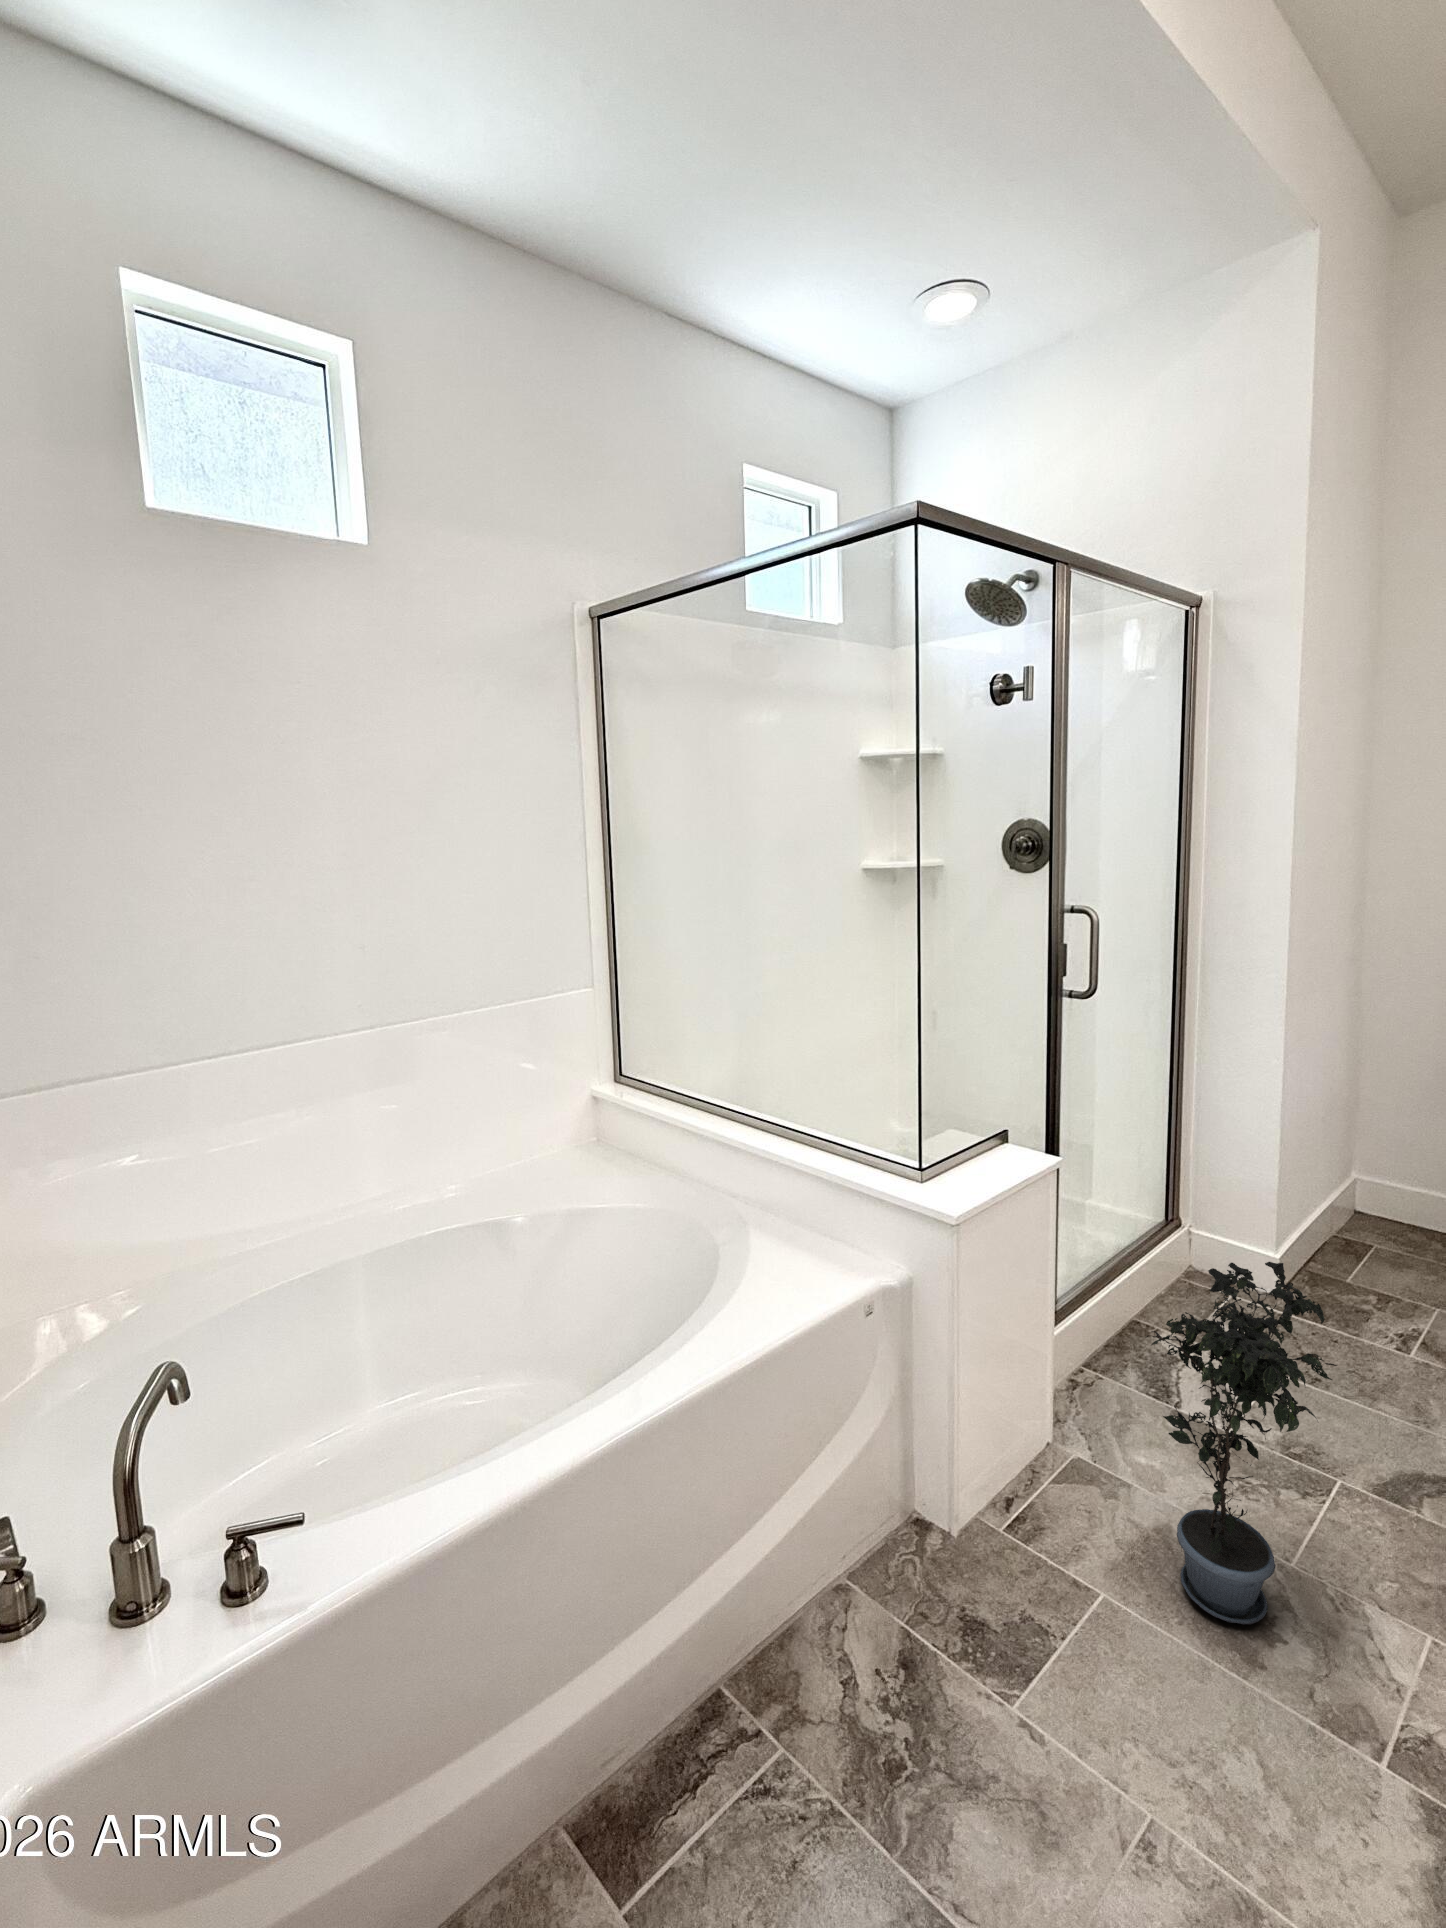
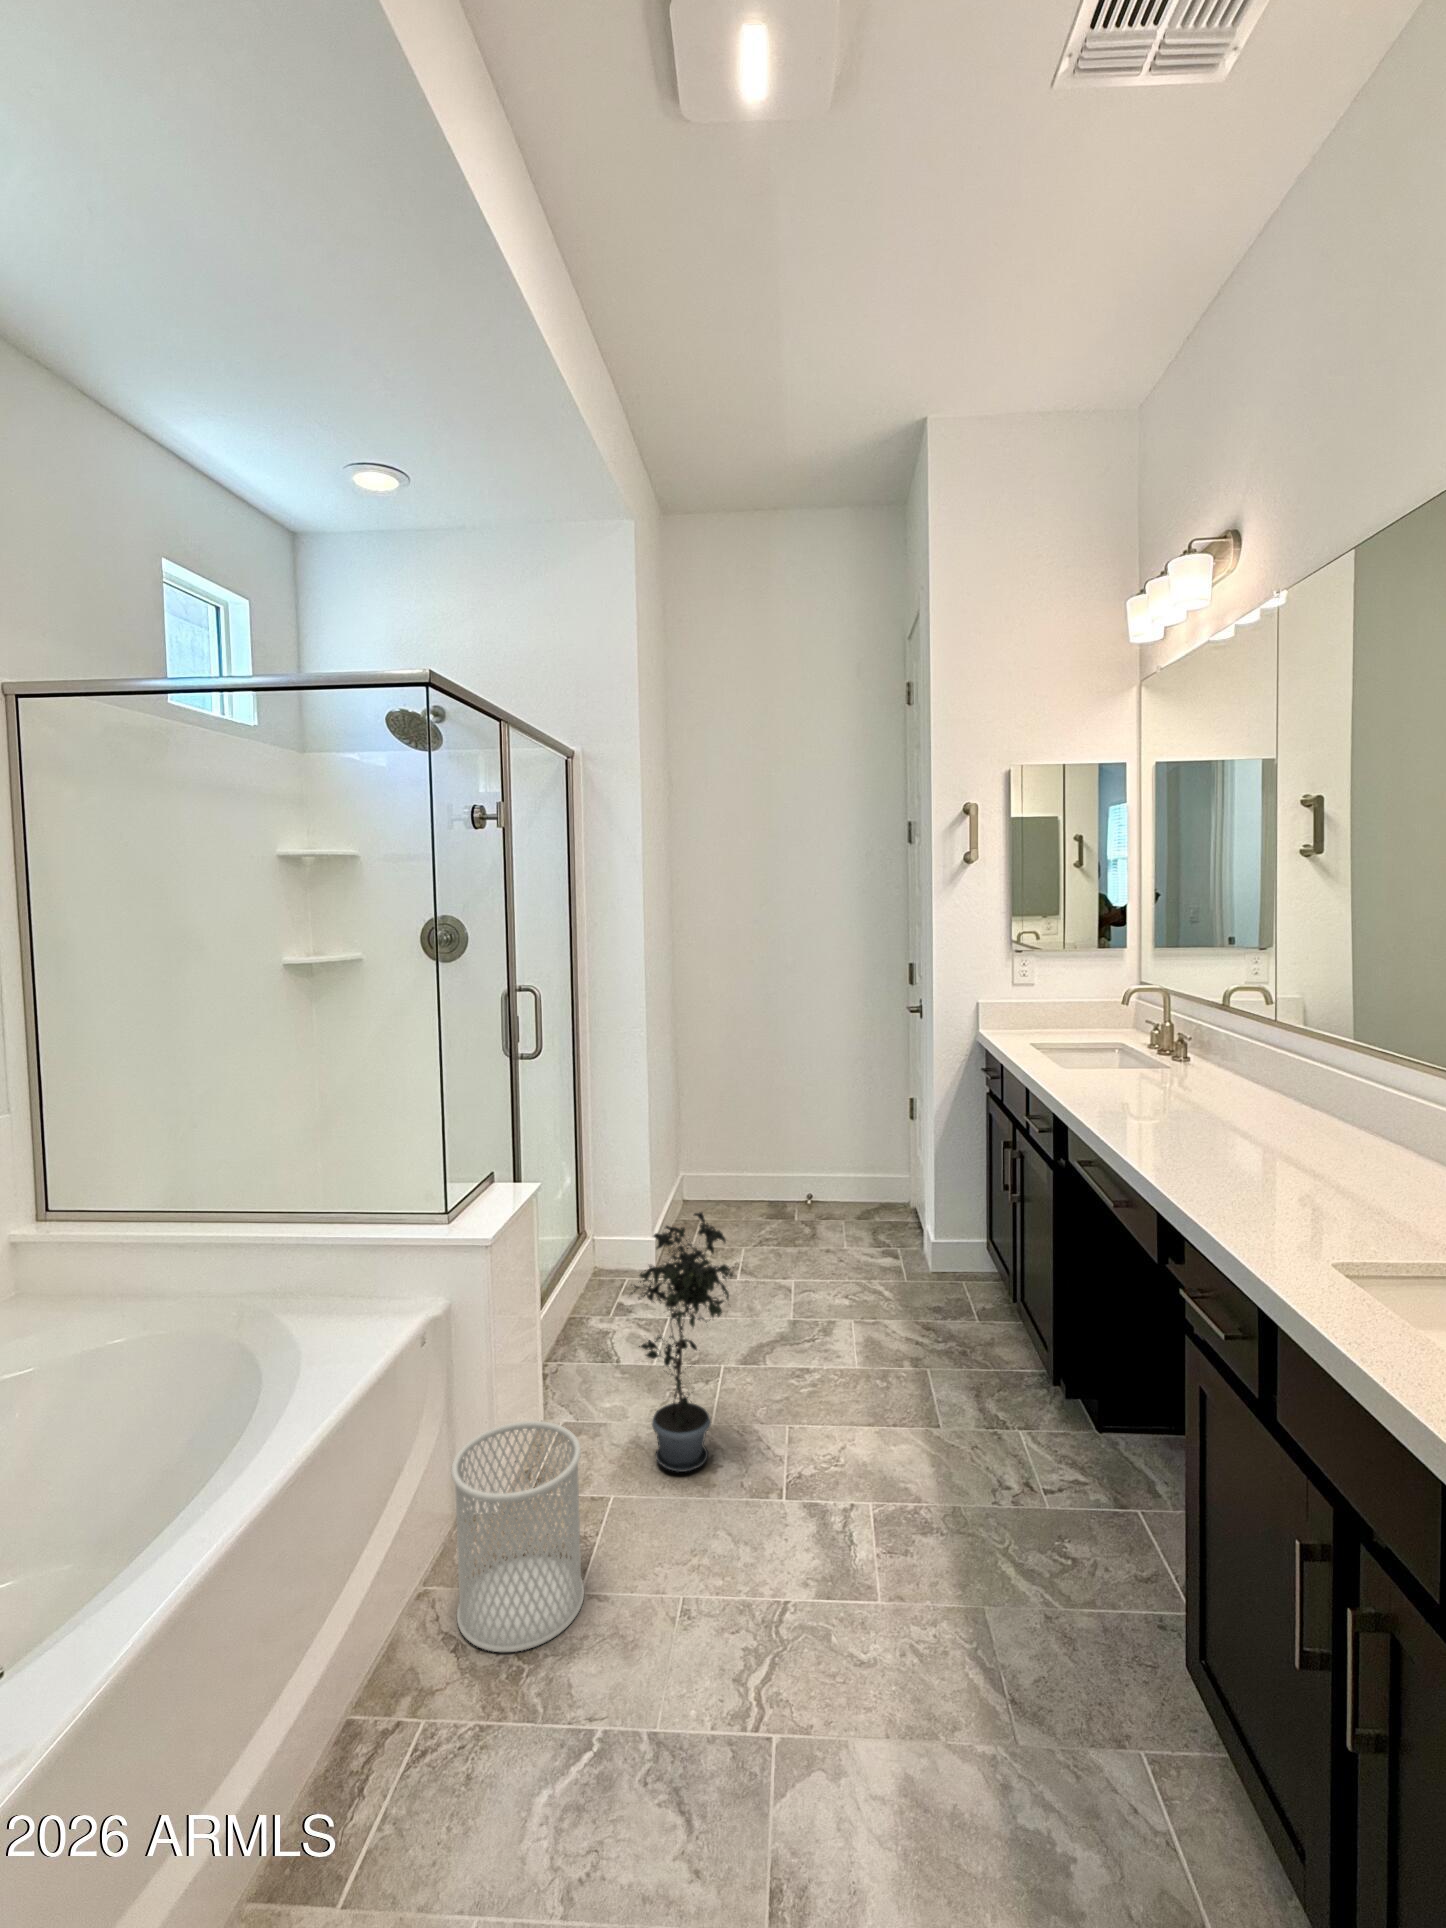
wastebasket: none [855,1446,1020,1749] -> present [451,1421,584,1652]

